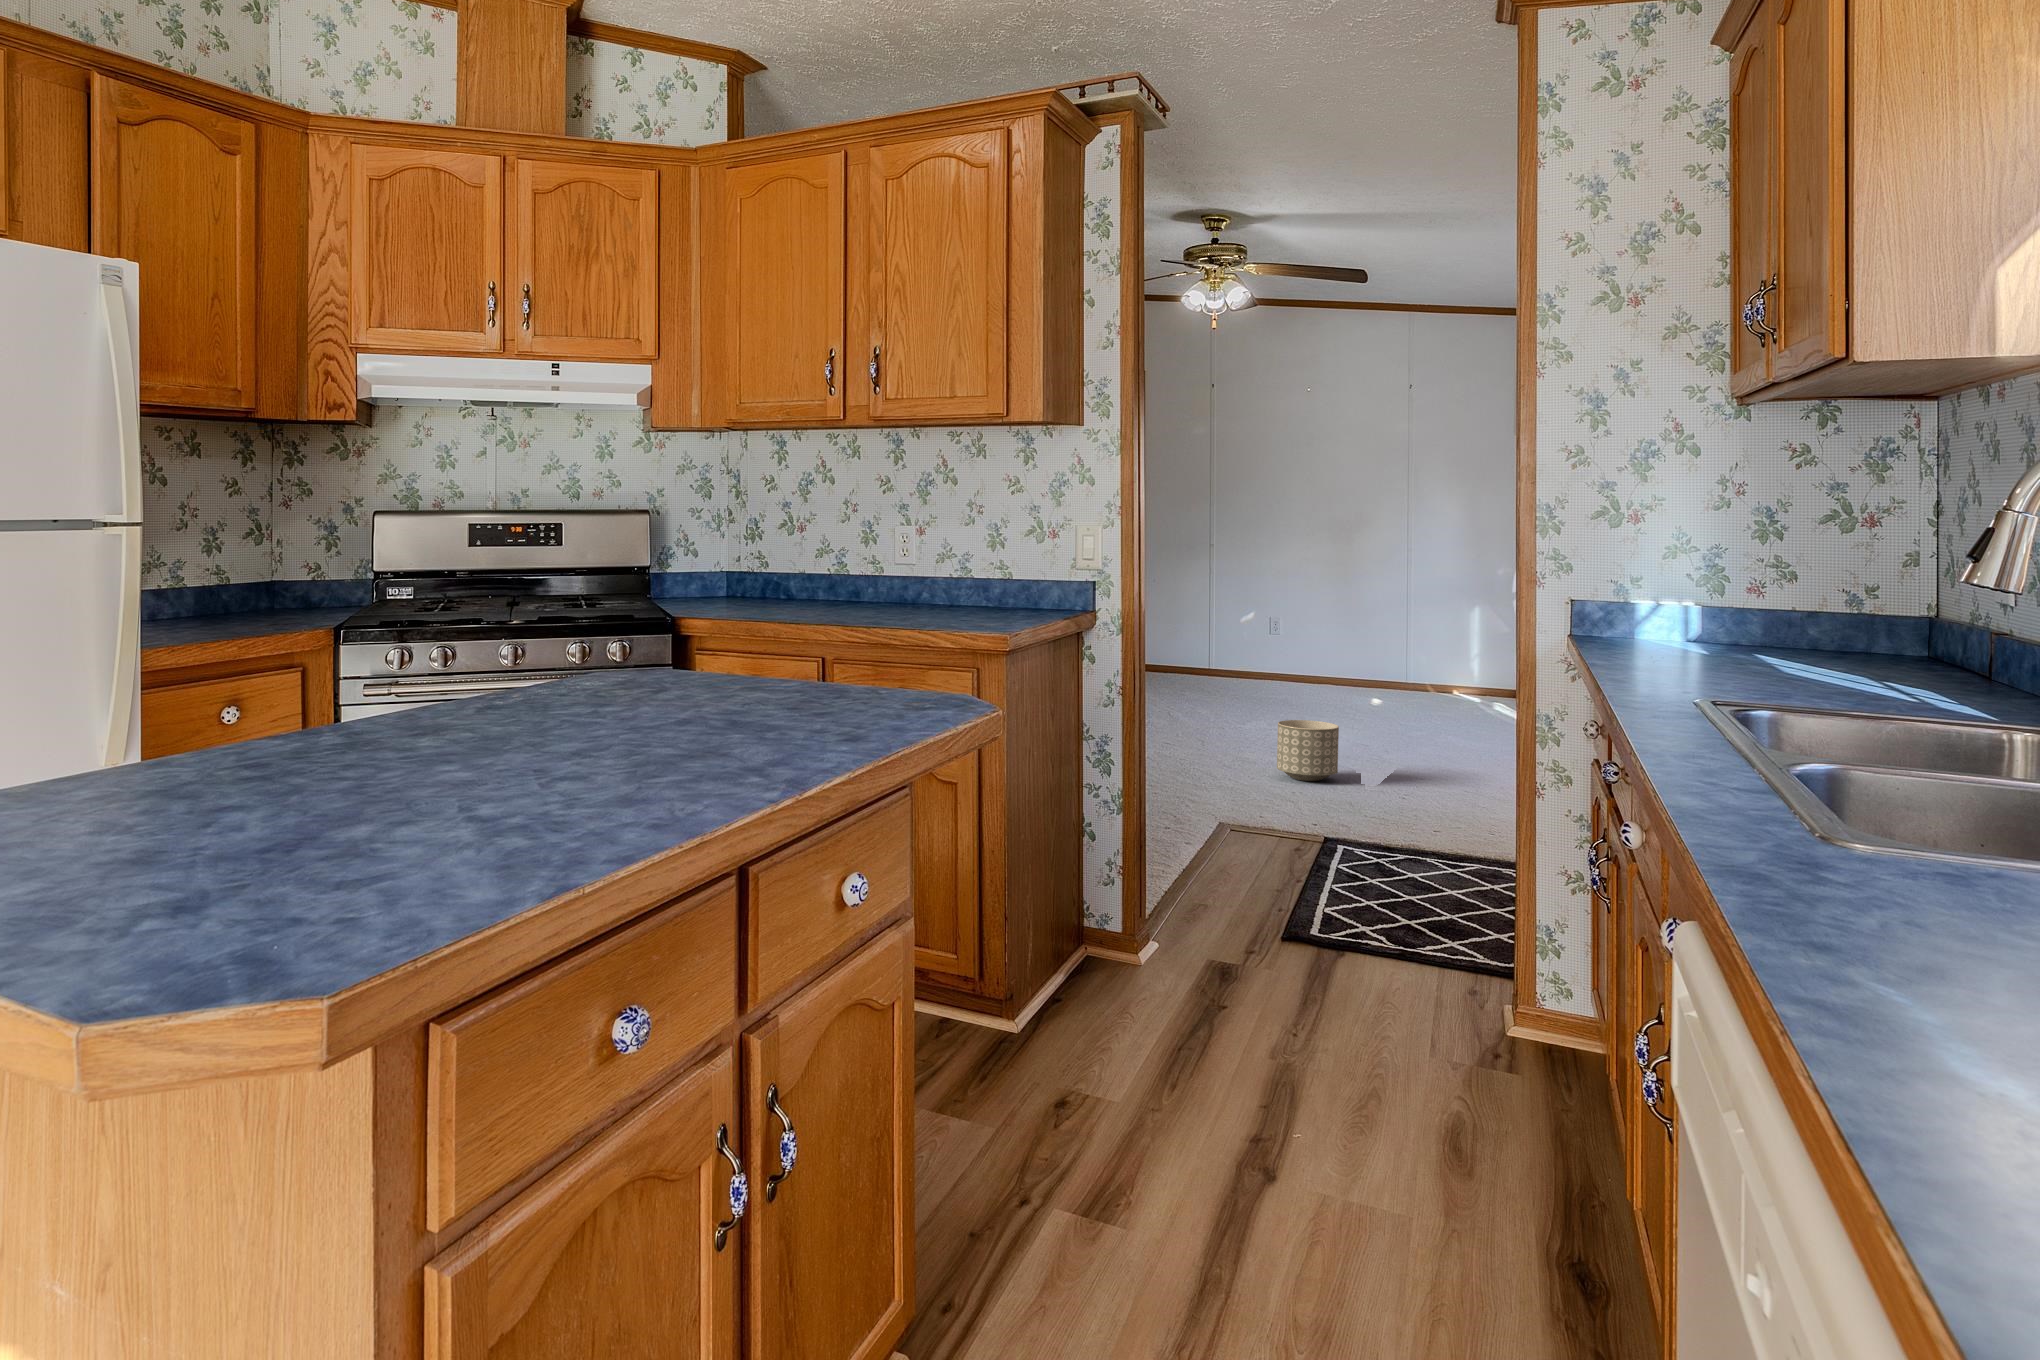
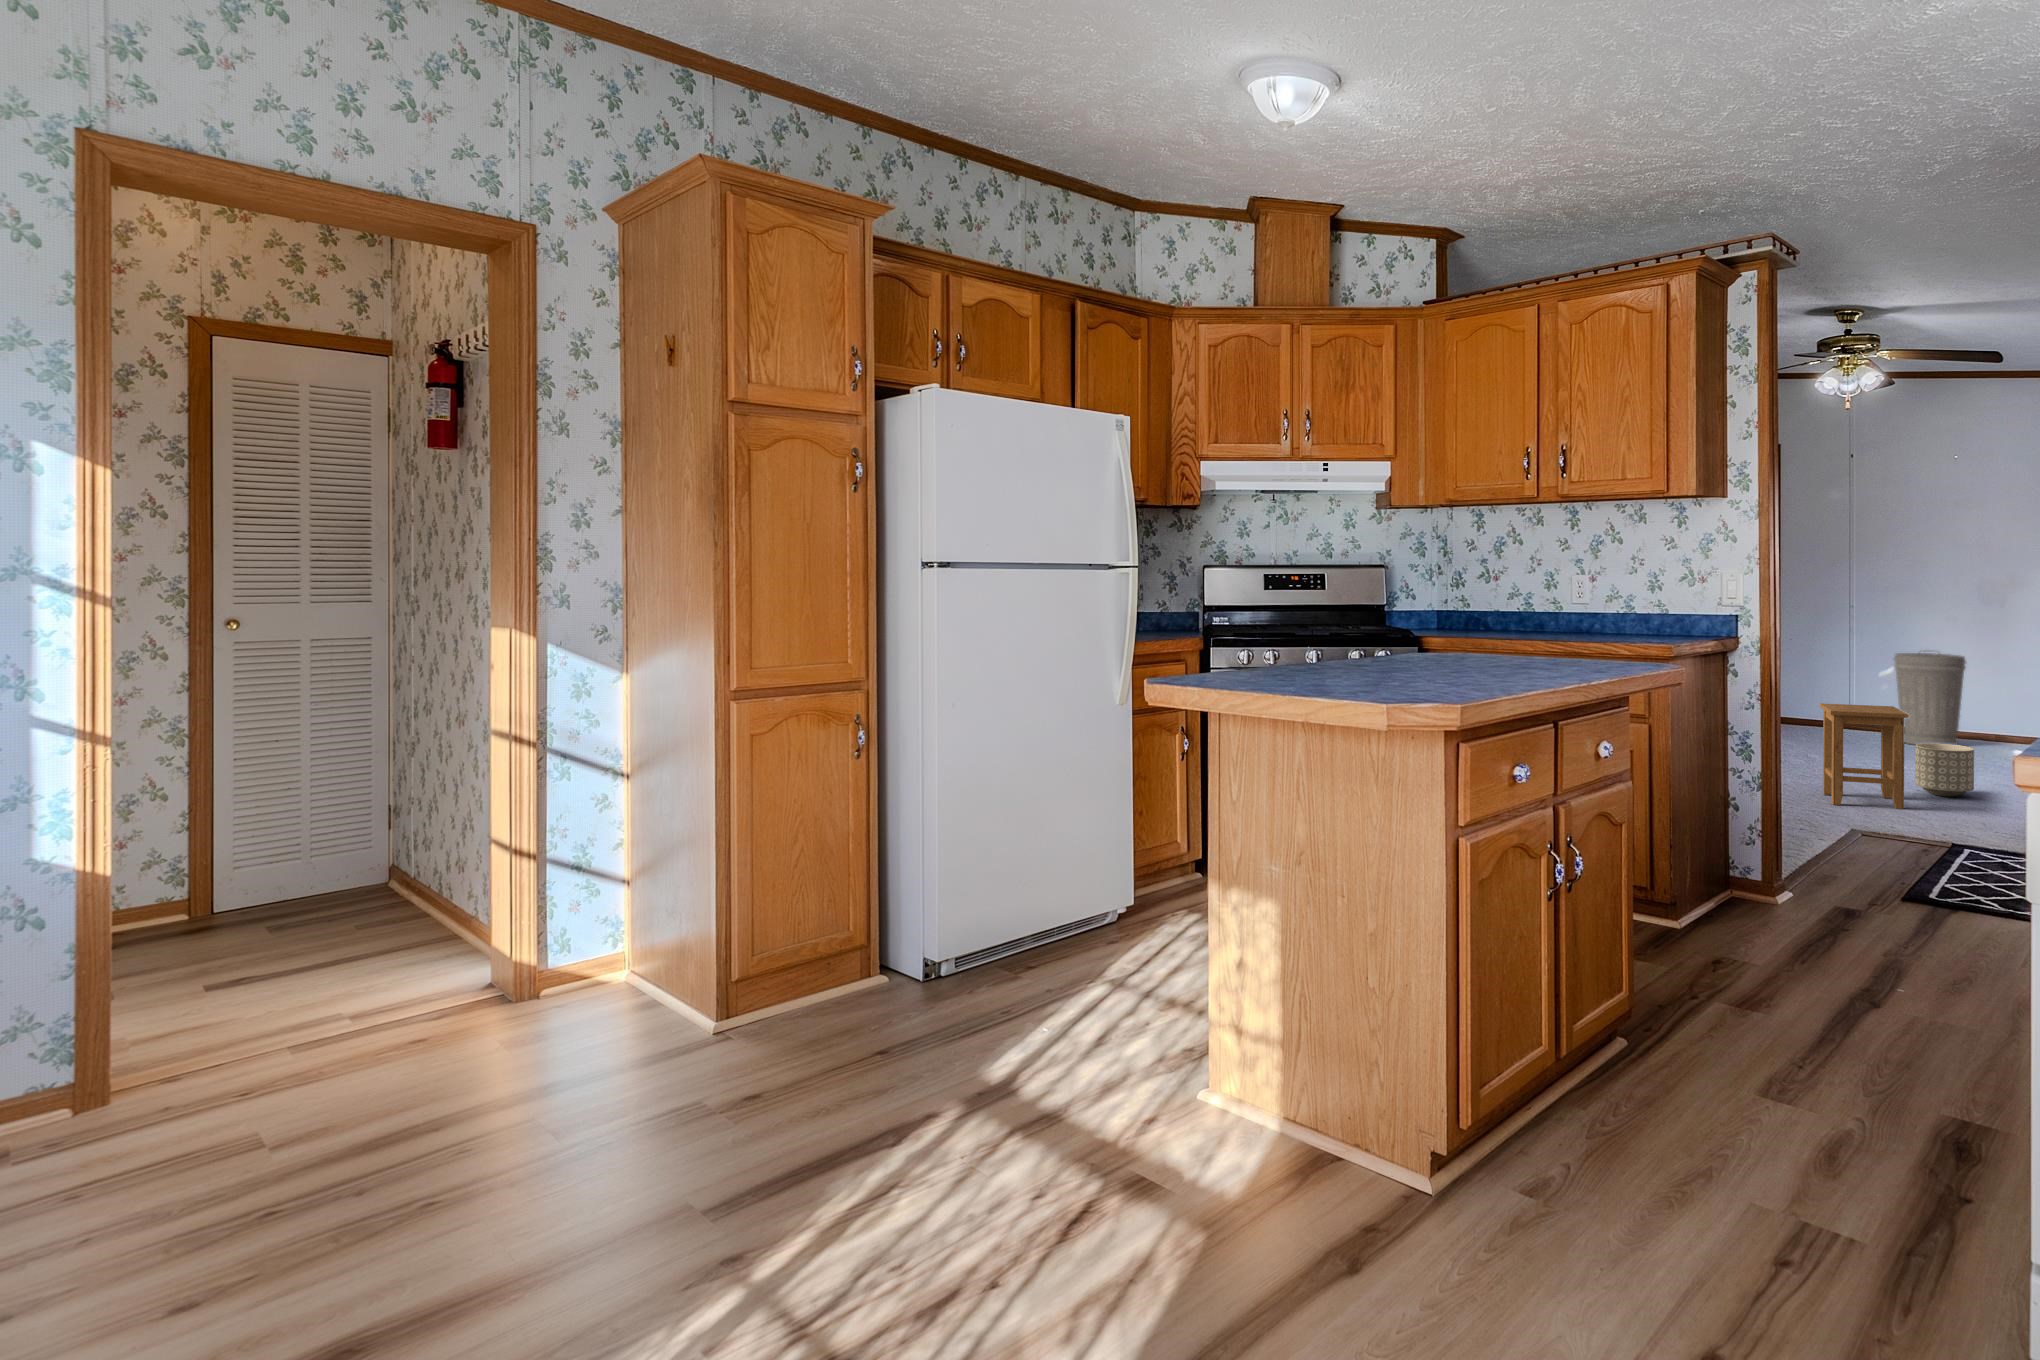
trash can: none [1249,611,1322,718] -> present [1894,650,1966,745]
stool: none [1178,678,1275,800] -> present [1820,703,1909,809]

